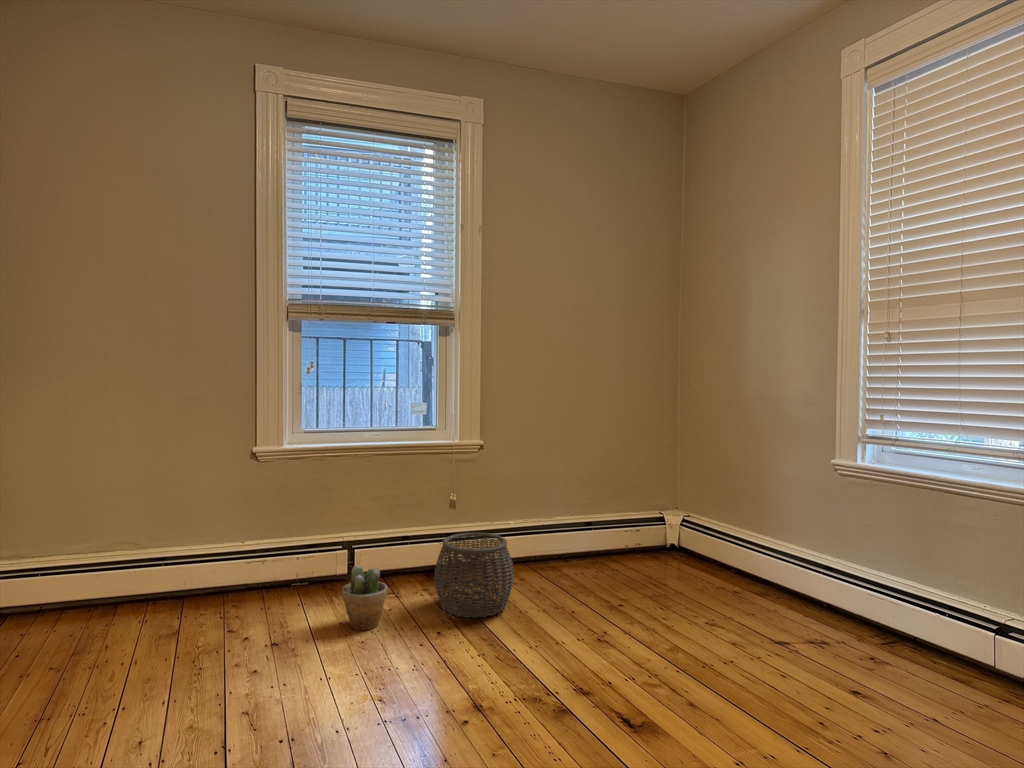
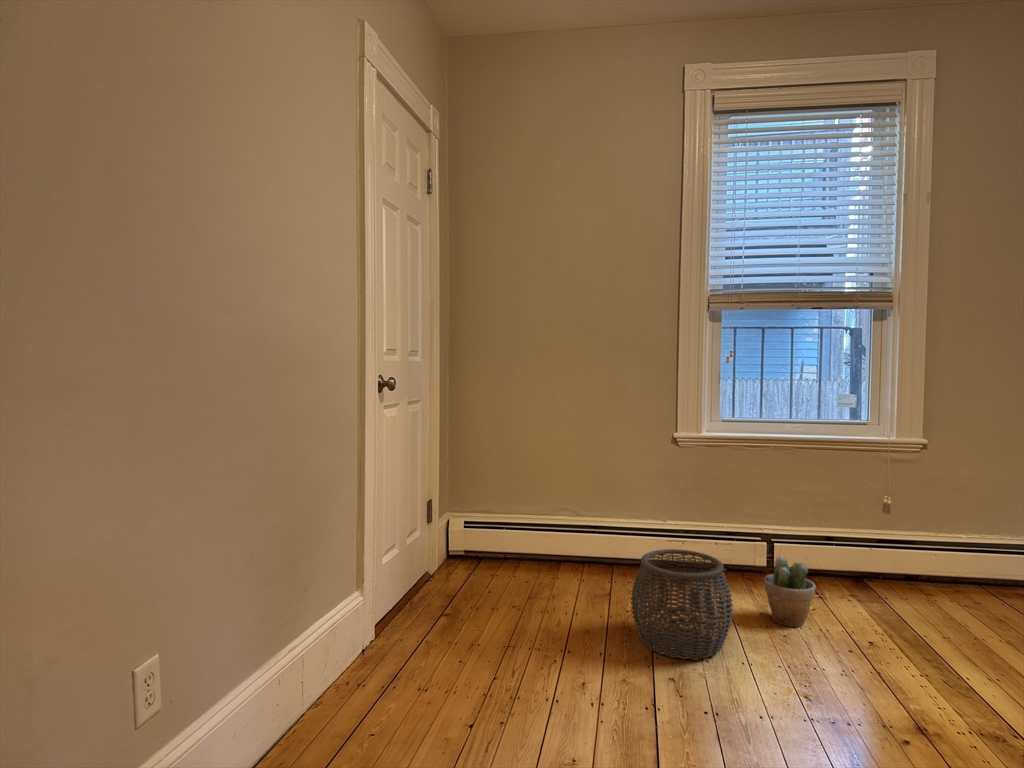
woven basket: present [434,532,514,619] -> present [631,549,733,660]

